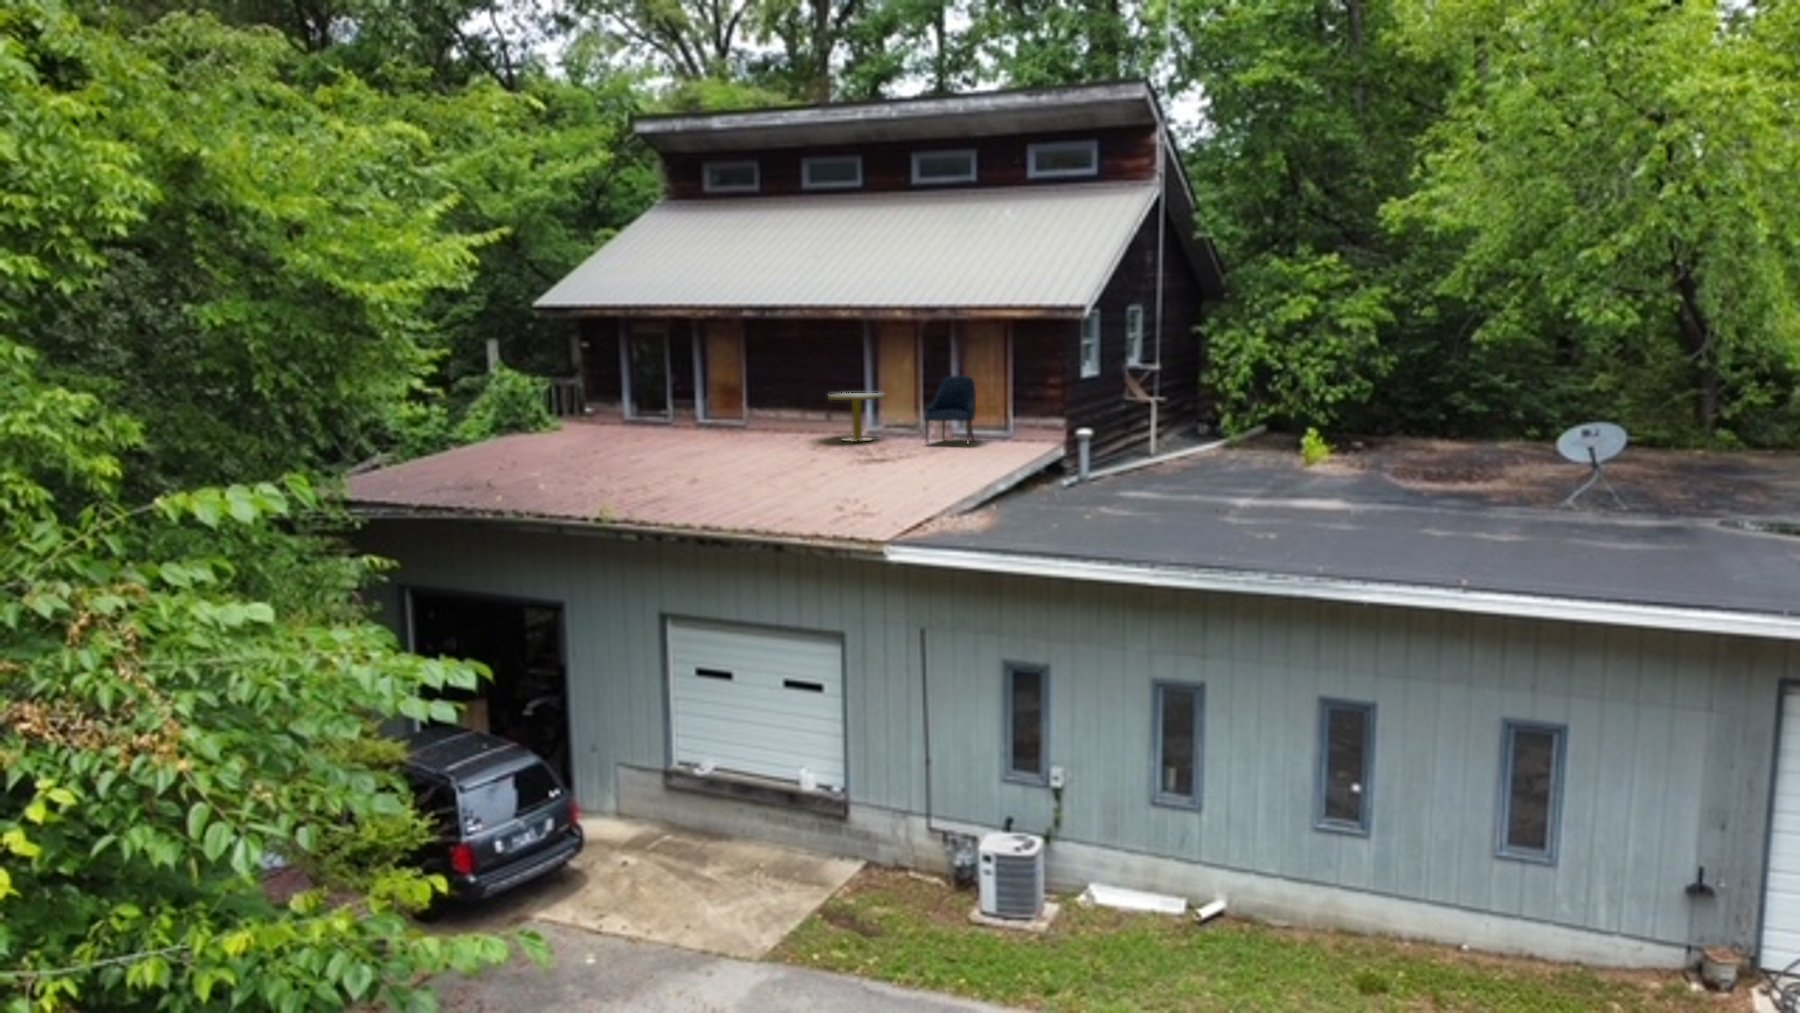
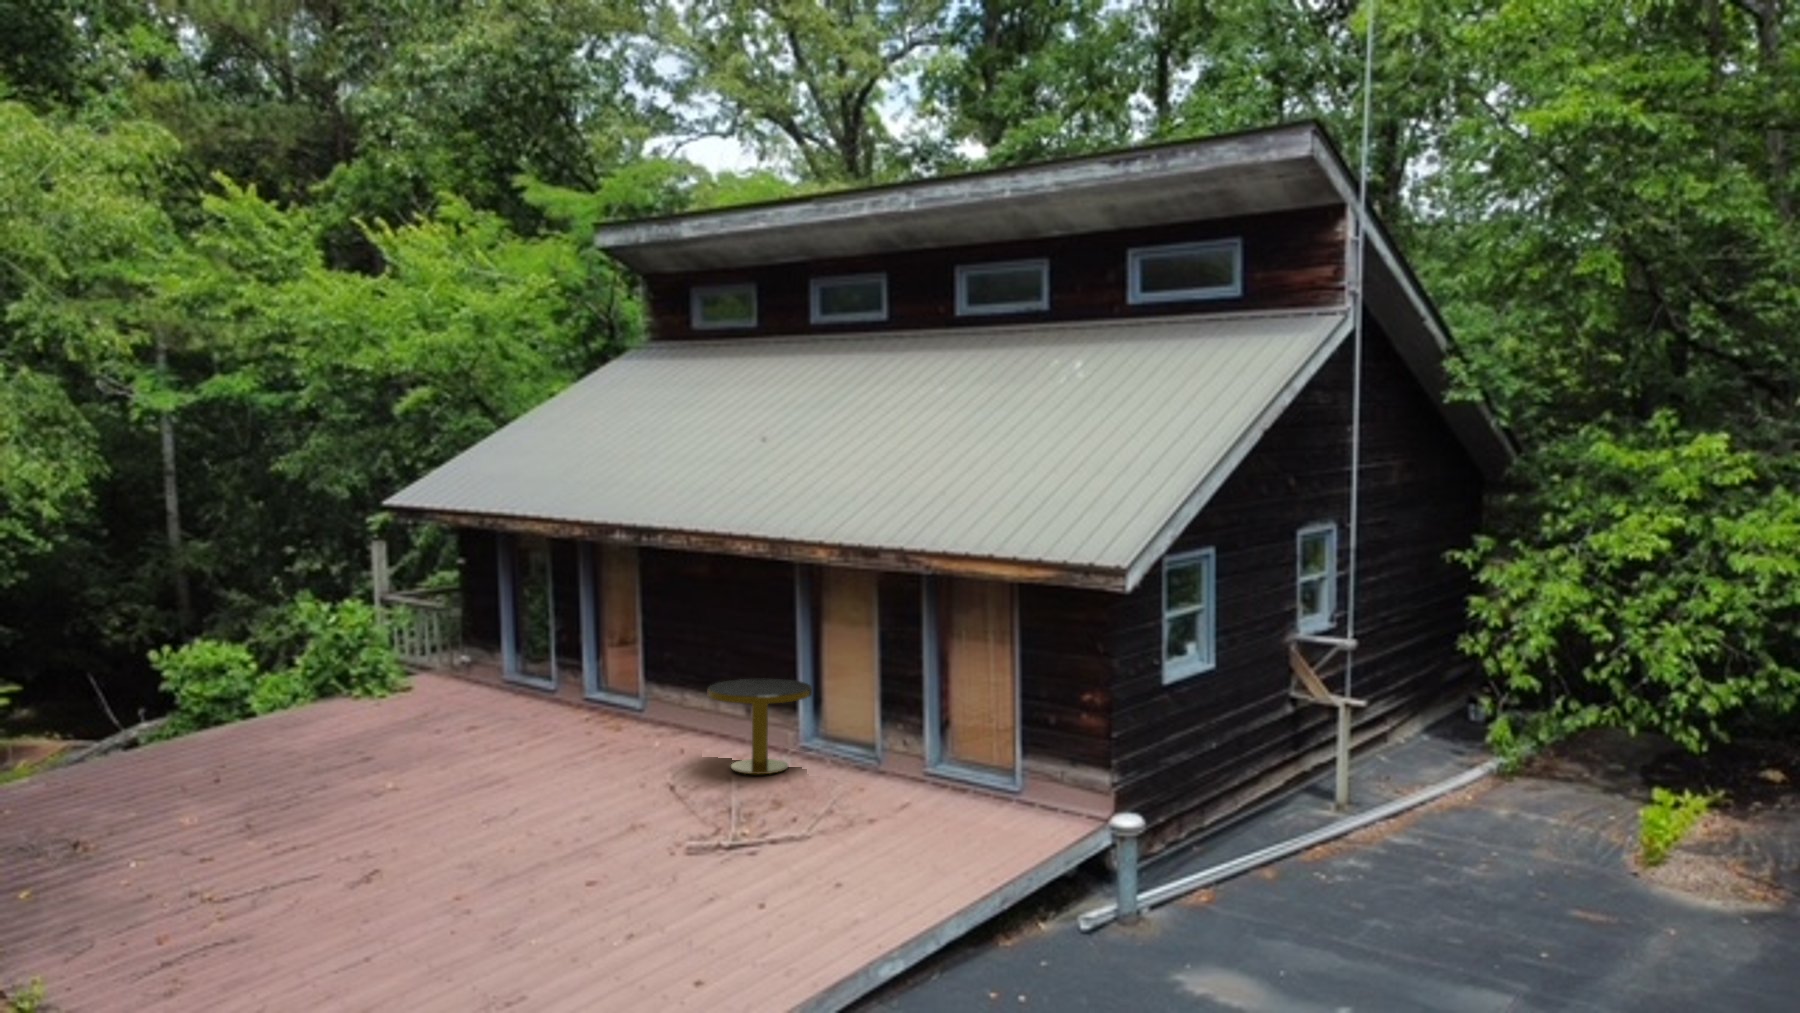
chair: present [924,375,976,444] -> none [849,667,952,812]

